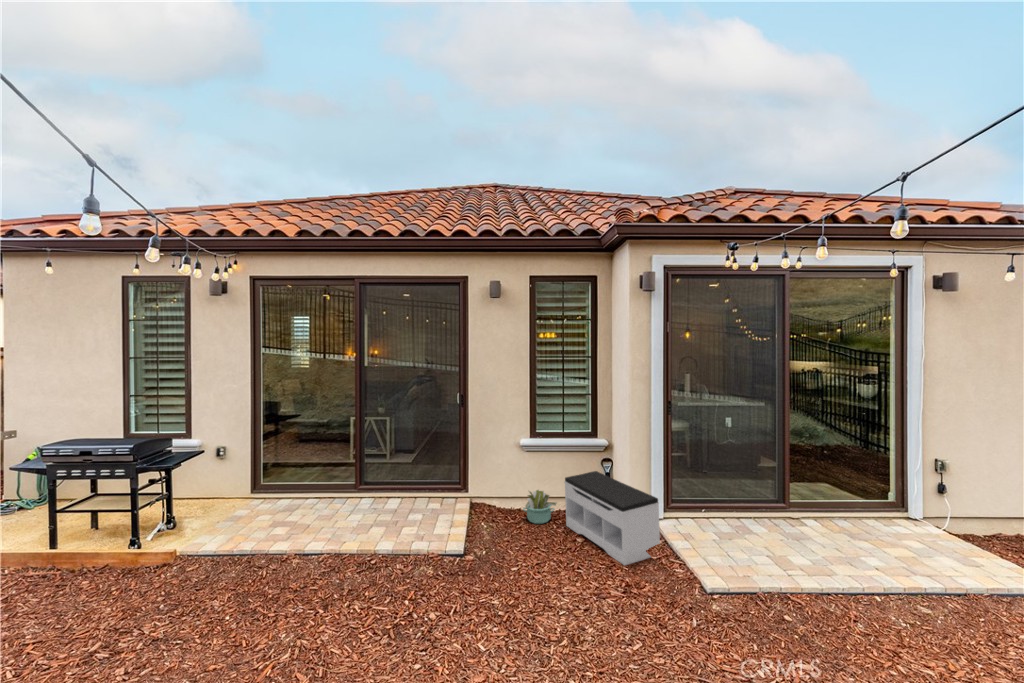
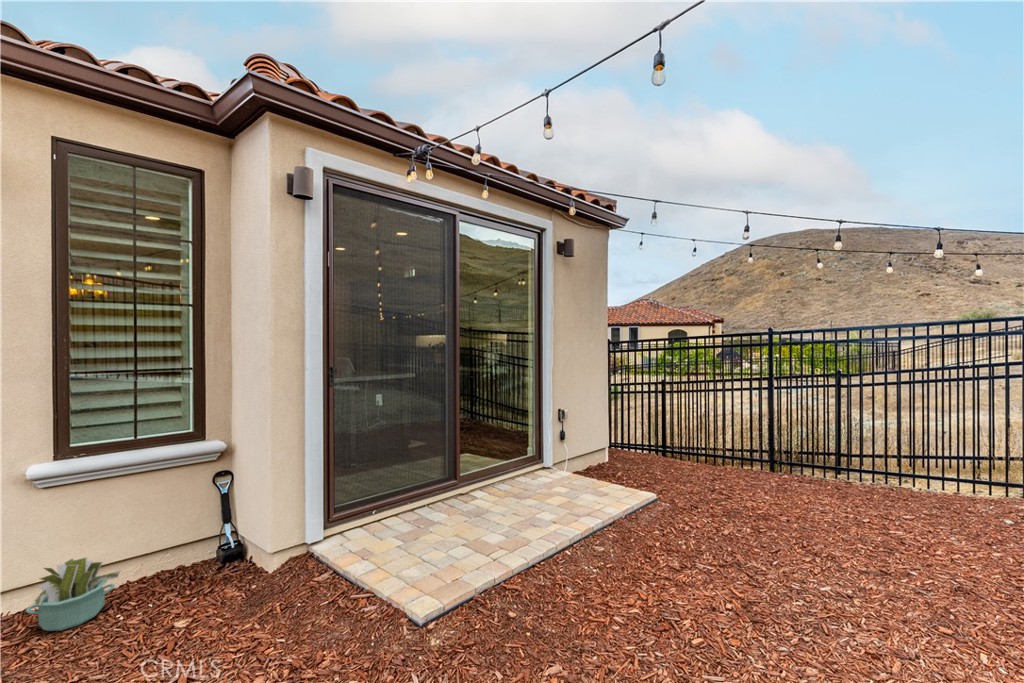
bench: present [564,471,660,565] -> none [141,494,329,639]

